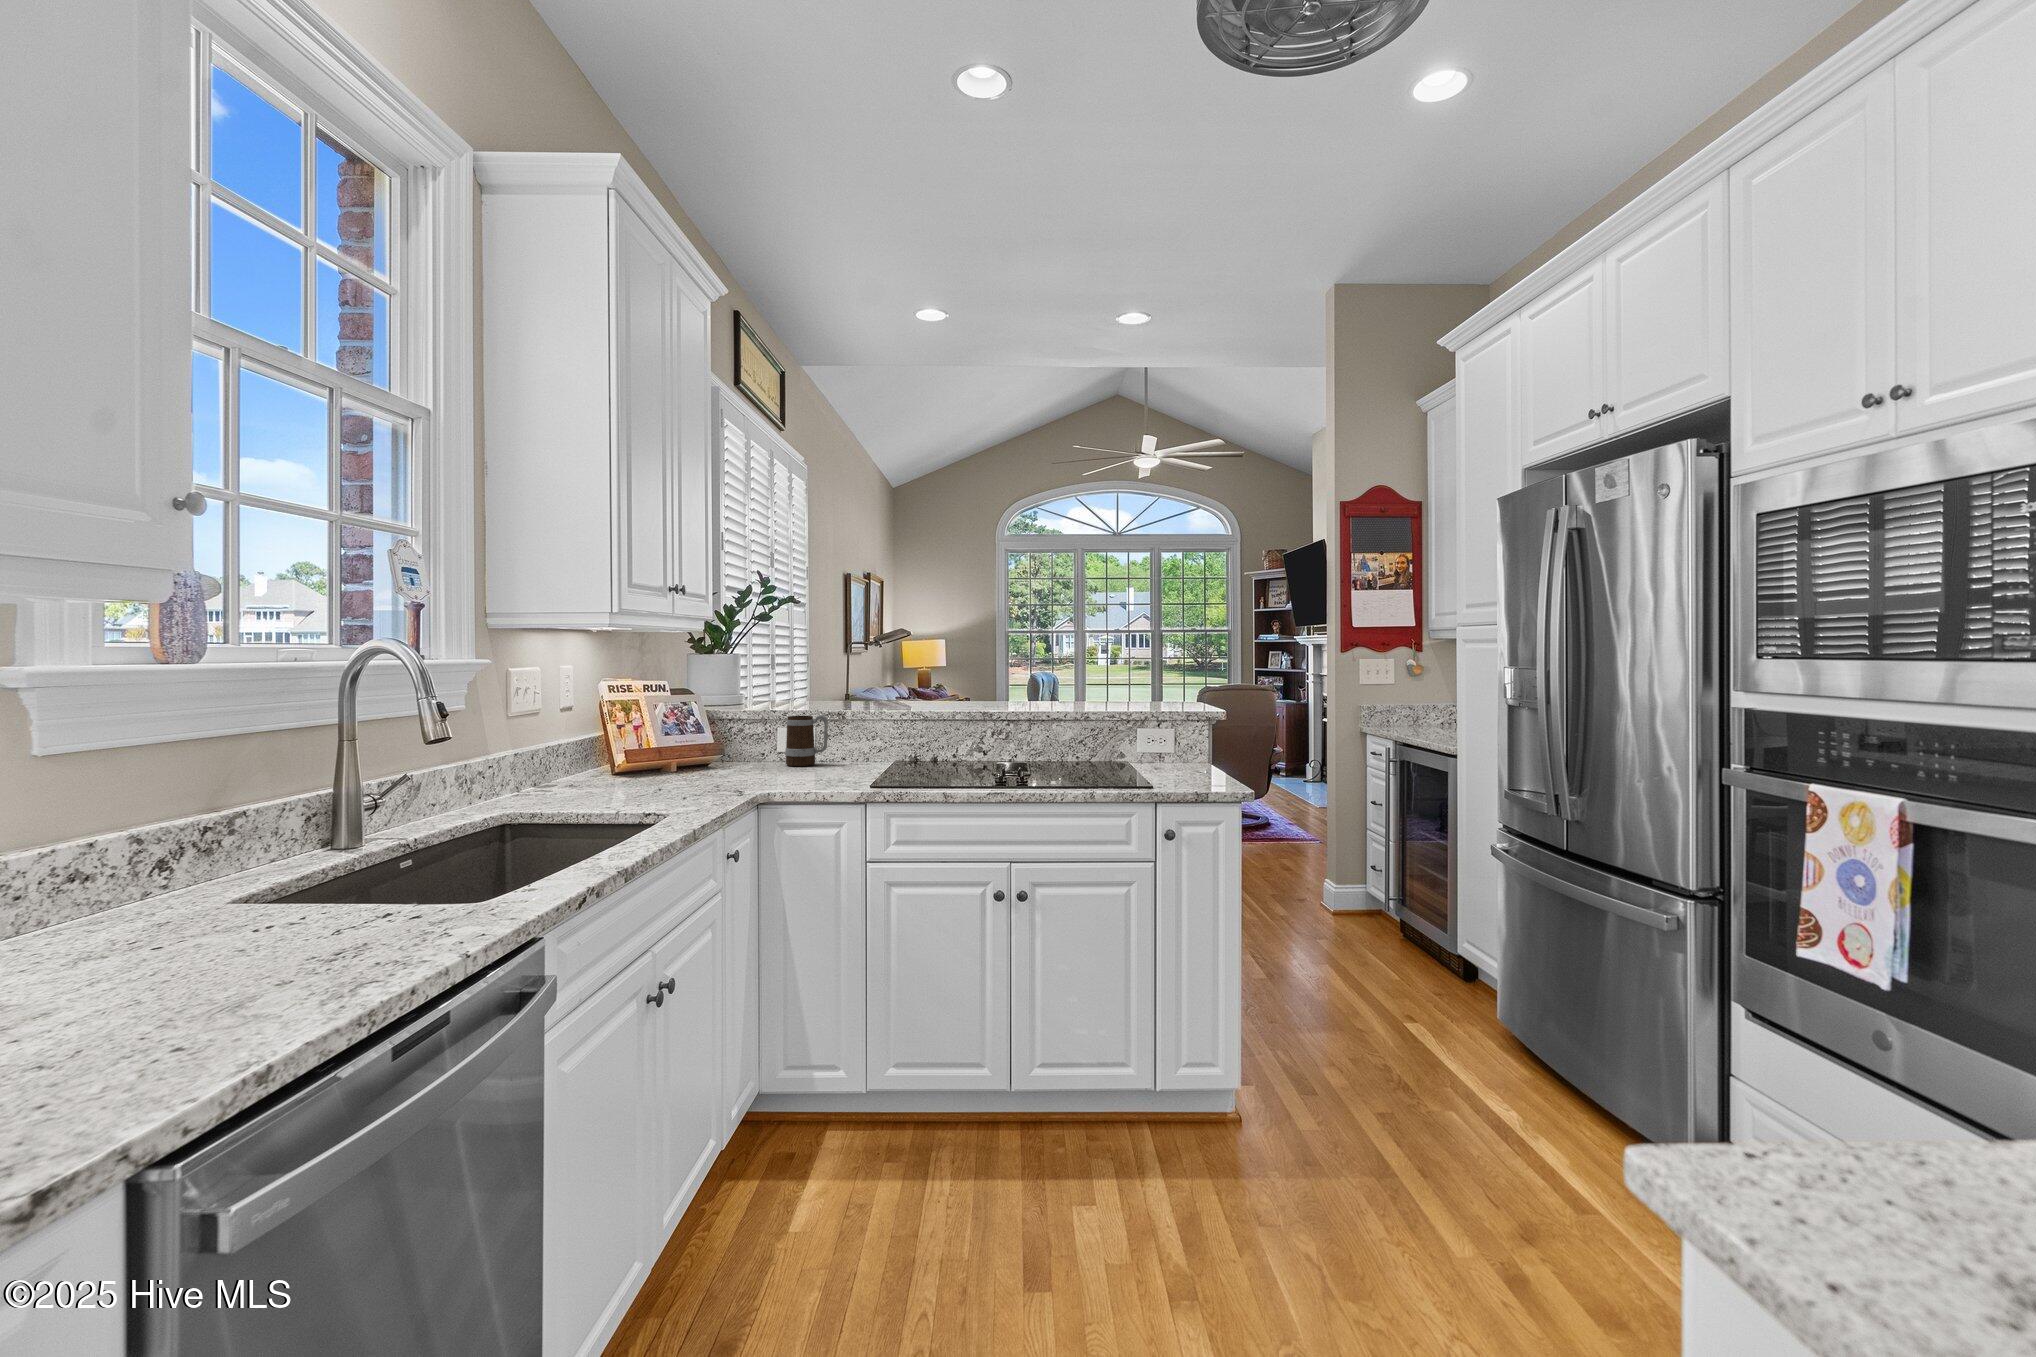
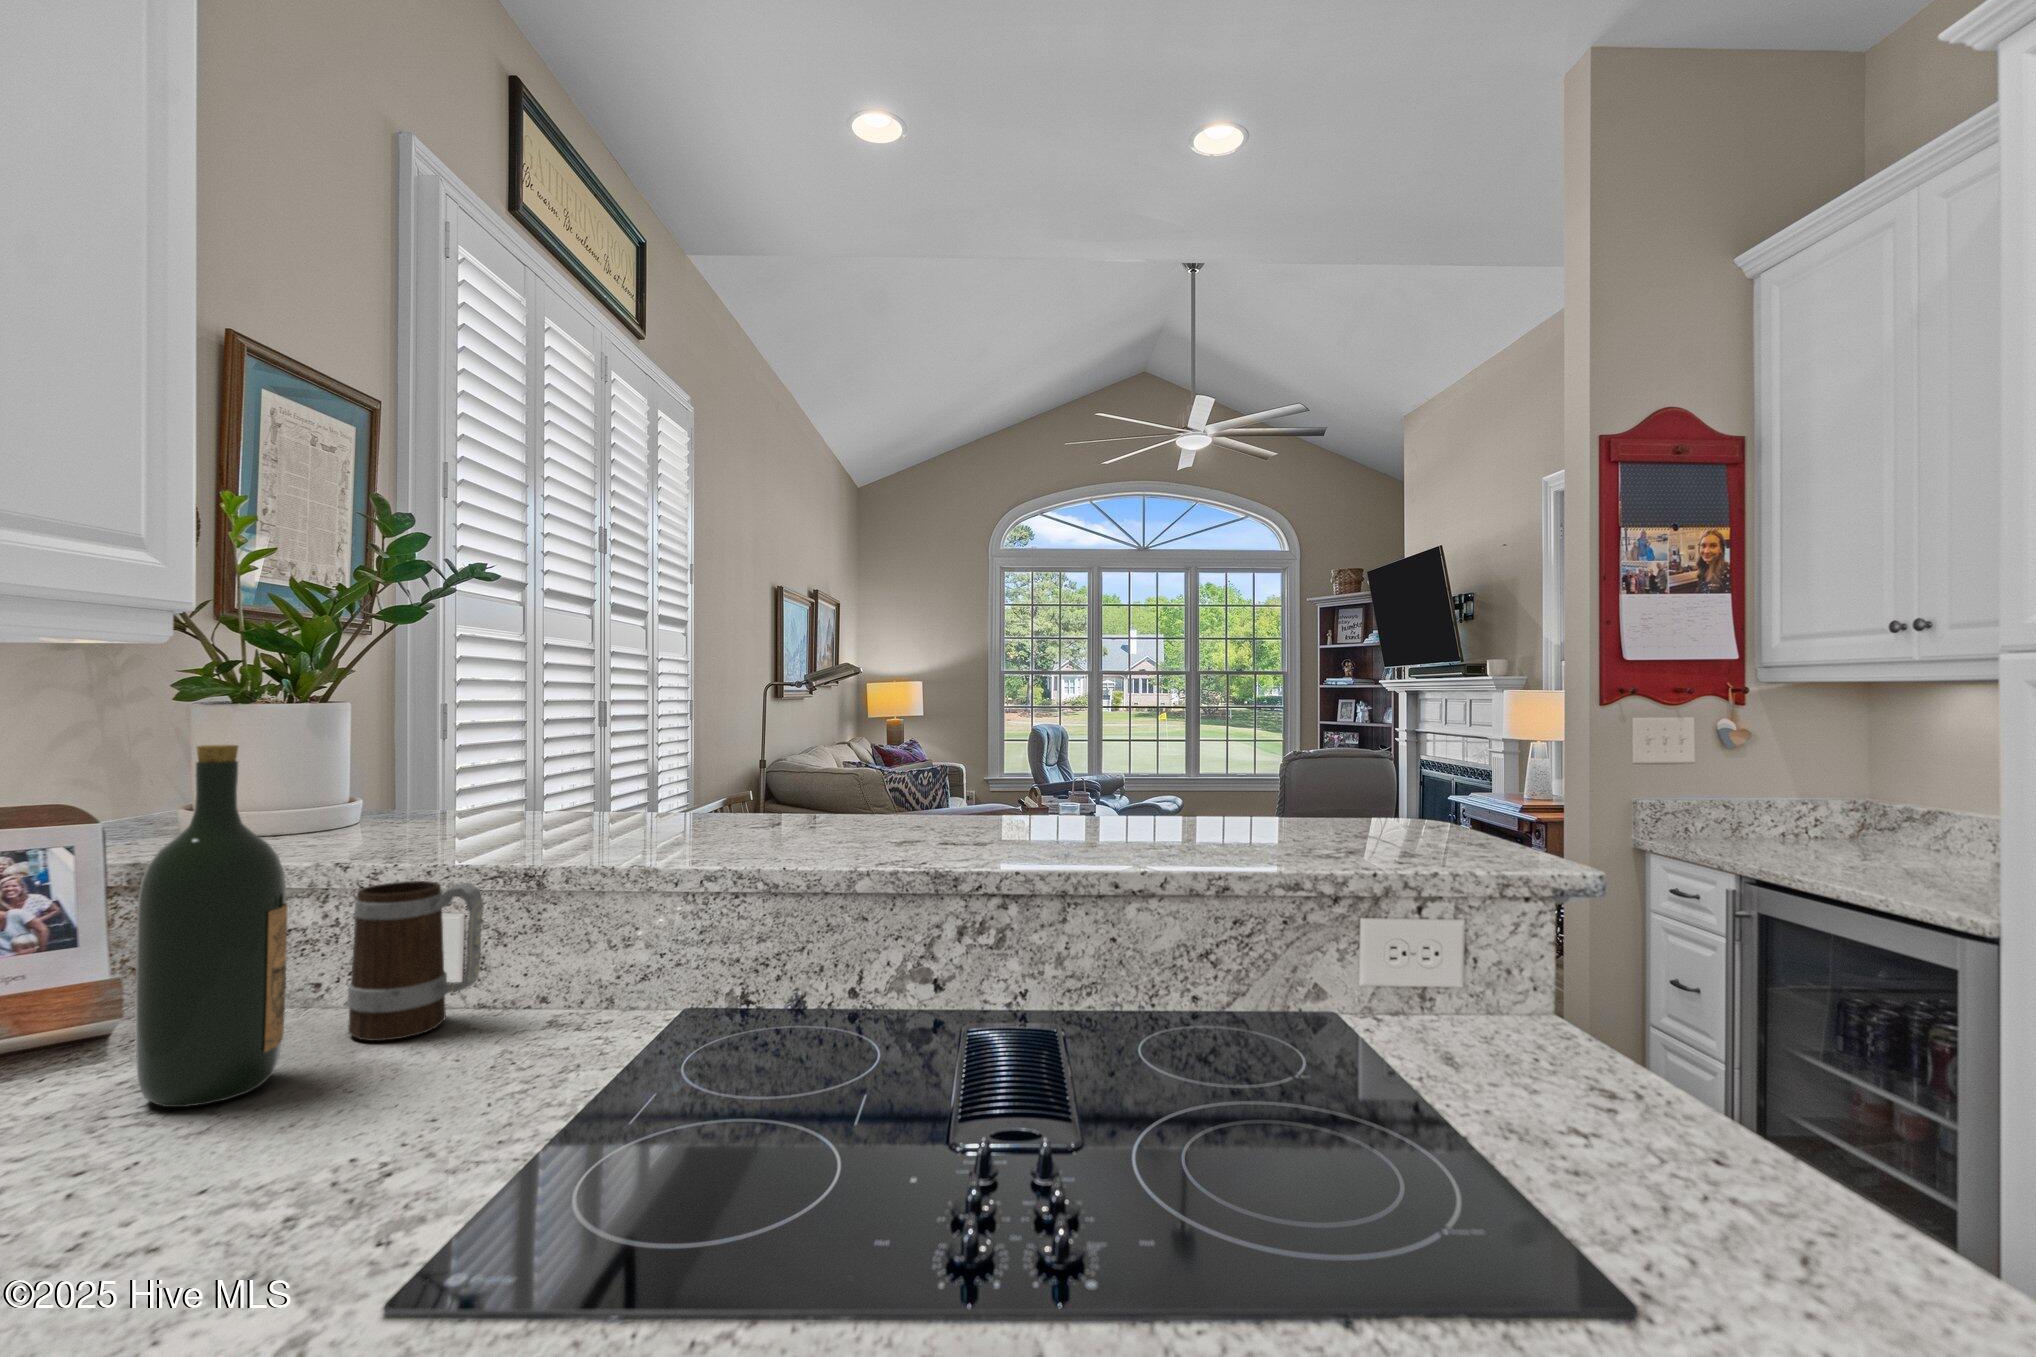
wine bottle: none [746,666,783,773] -> present [135,745,288,1107]

